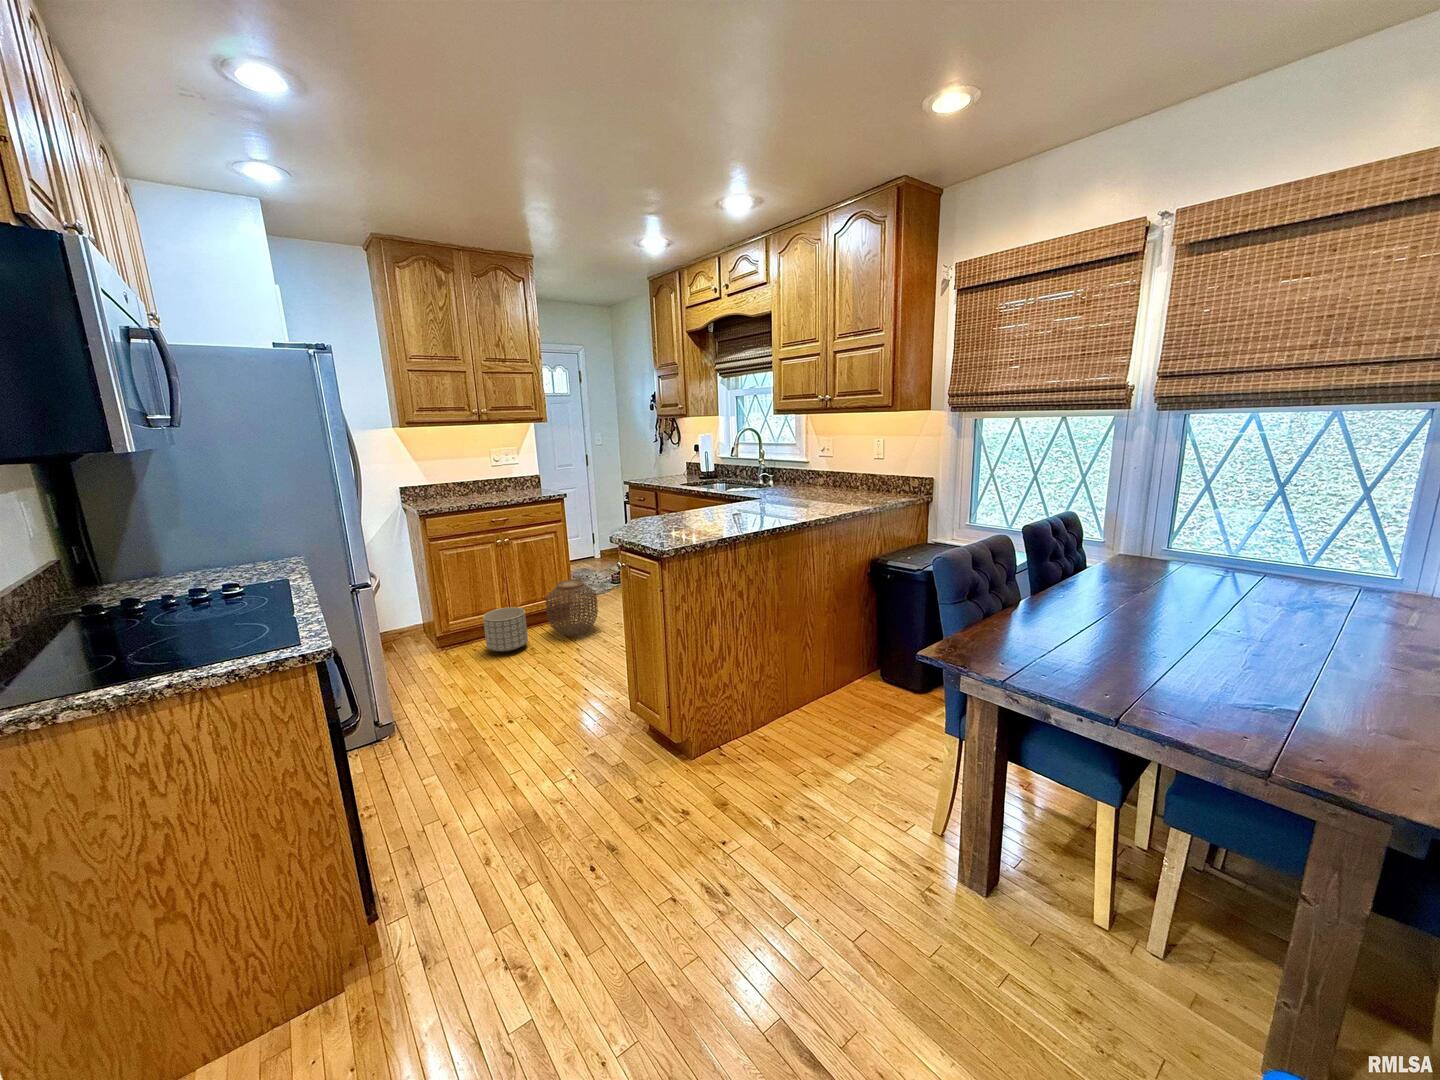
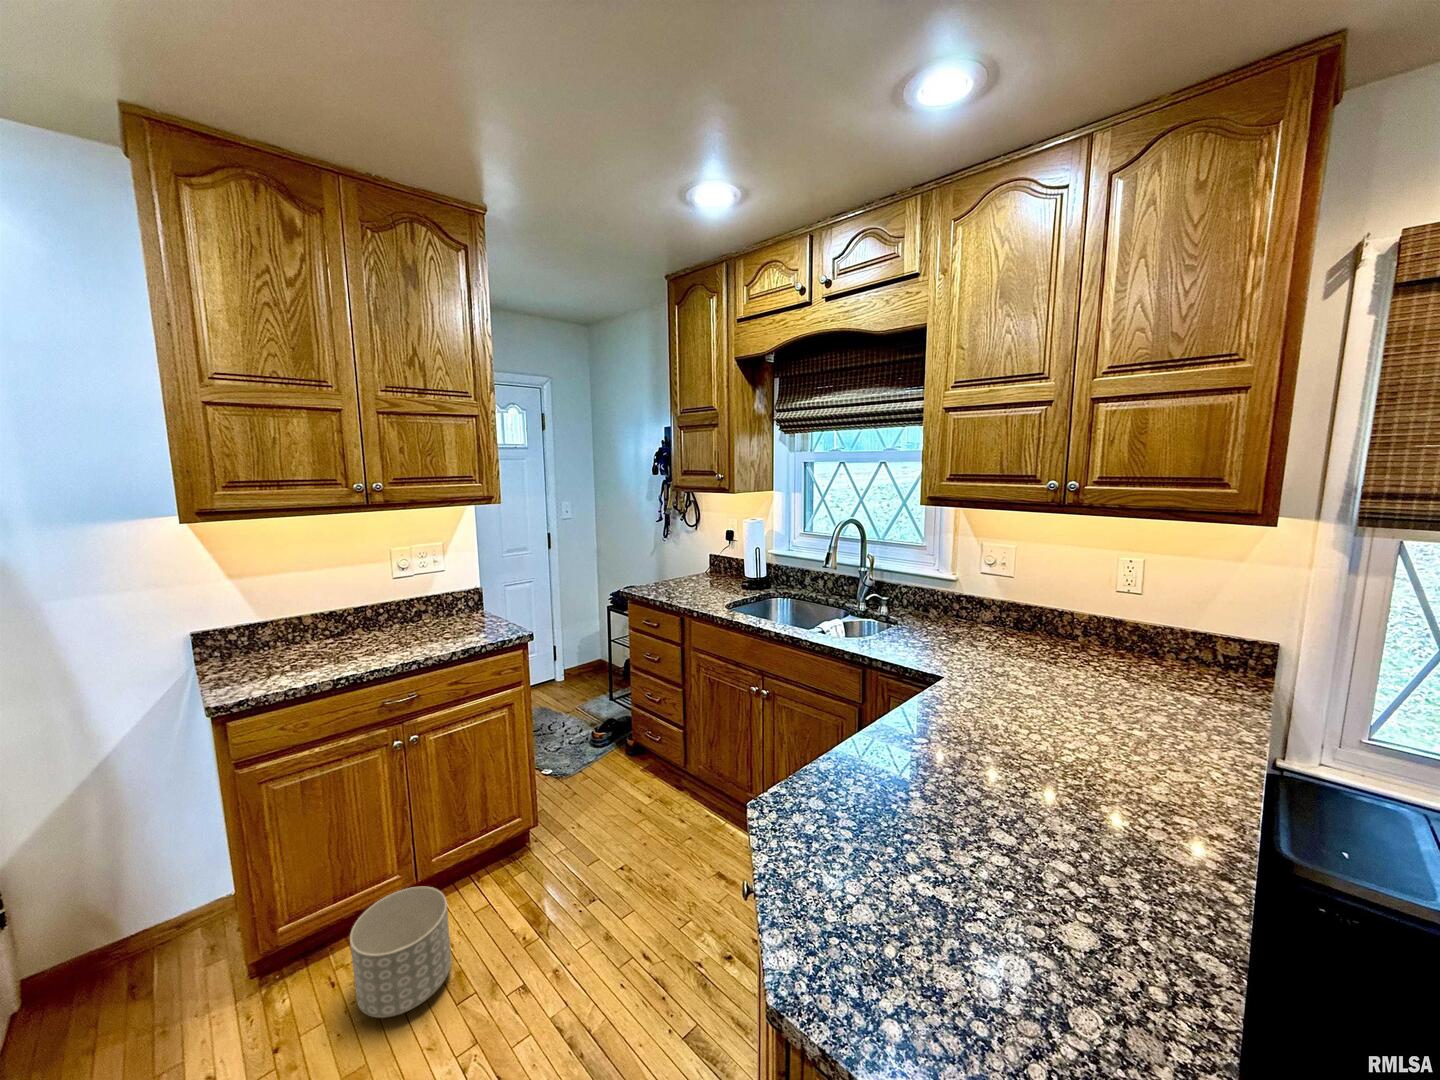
woven basket: present [546,580,598,636] -> none [490,802,591,925]

